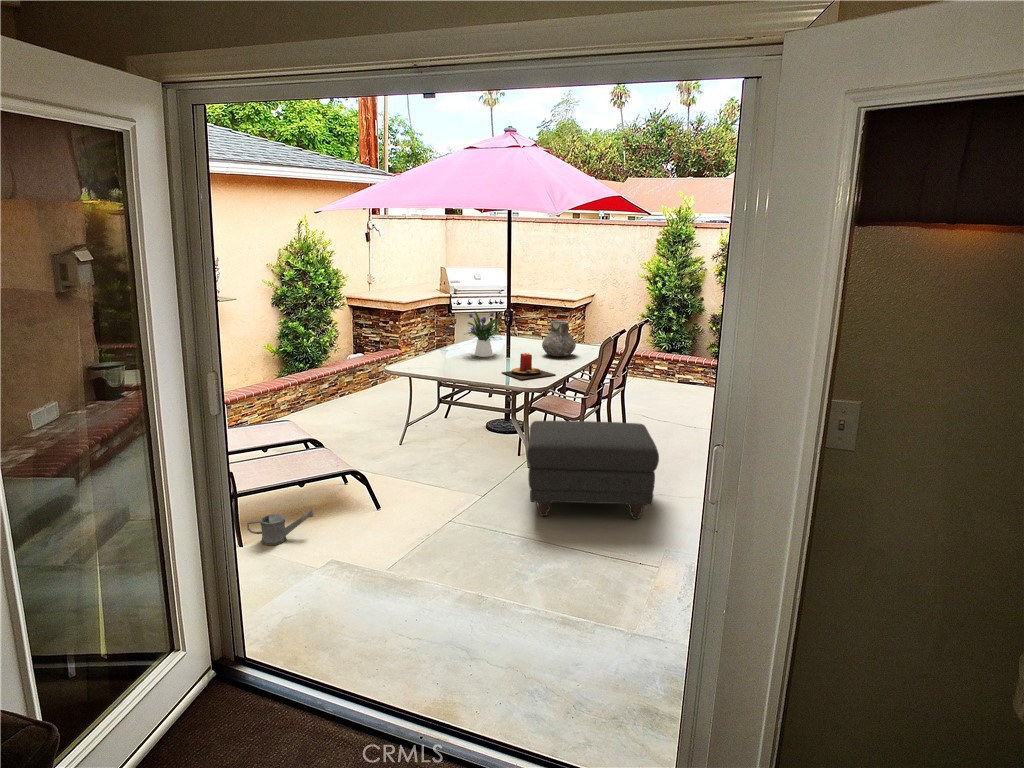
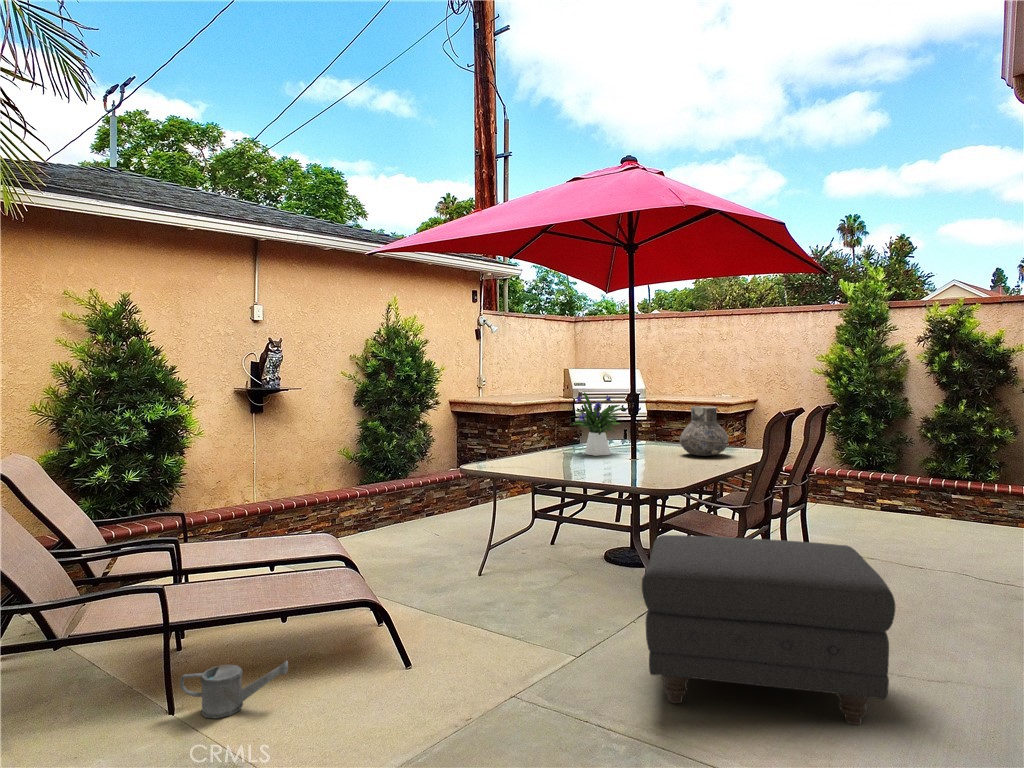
candle: present [502,353,556,380] -> none [616,442,698,478]

